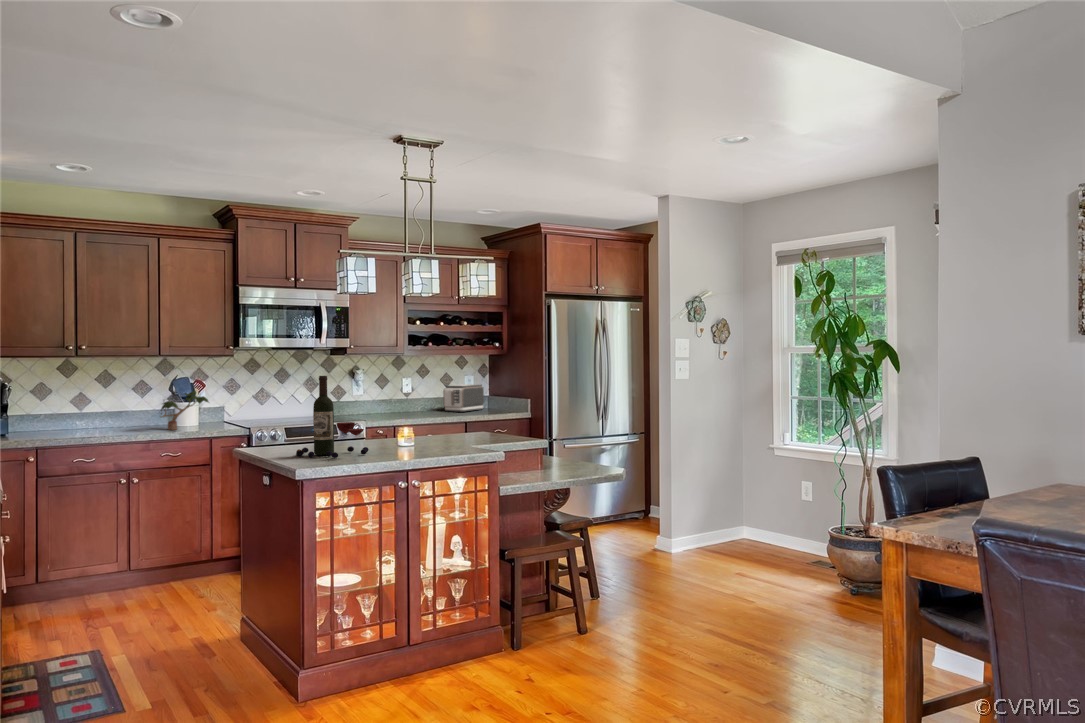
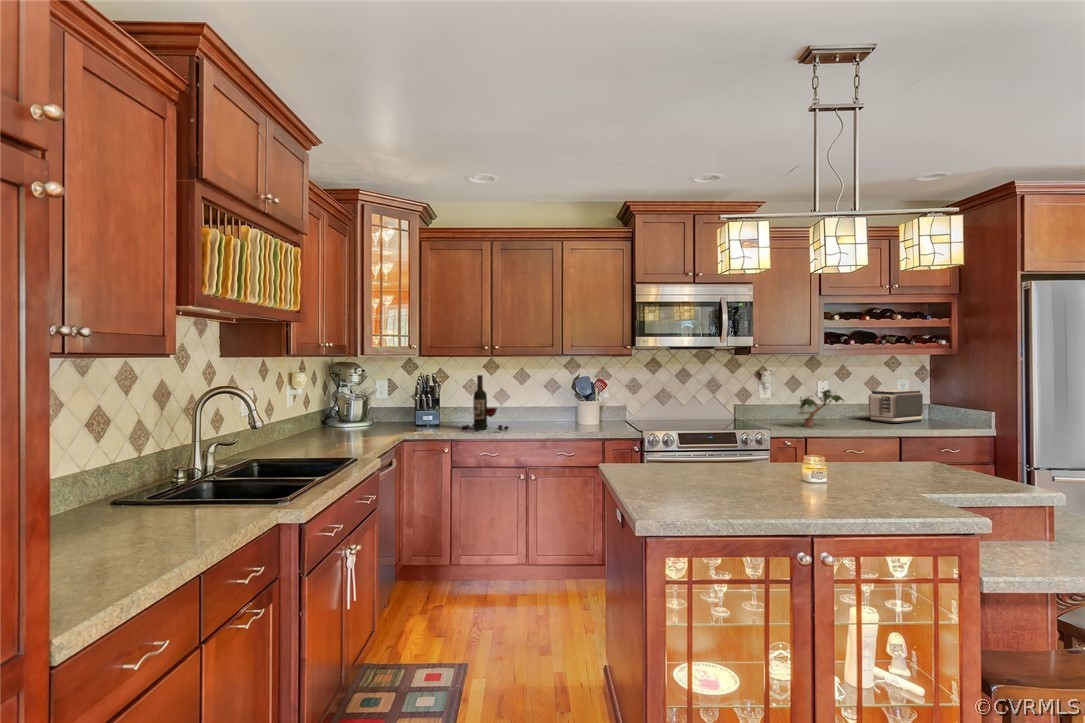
wine bottle: present [296,376,369,458] -> present [462,375,509,432]
potted plant: present [161,391,208,430] -> present [799,389,844,427]

